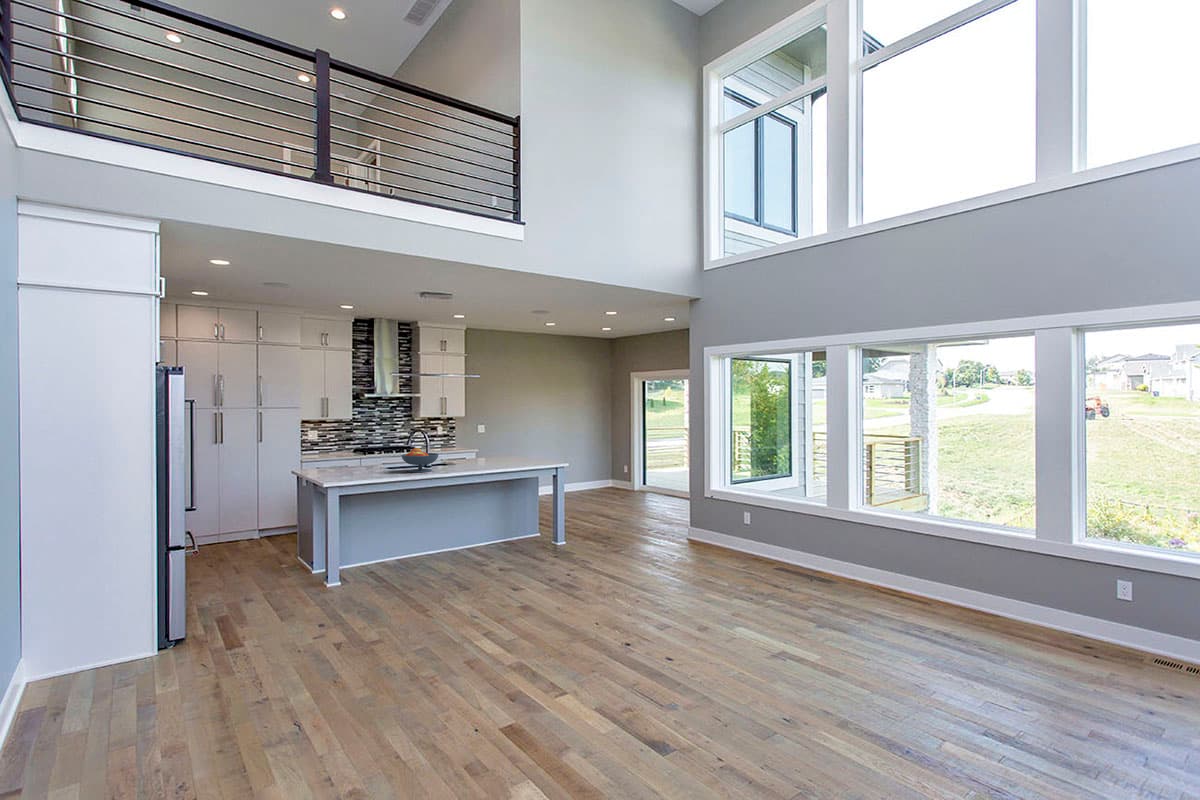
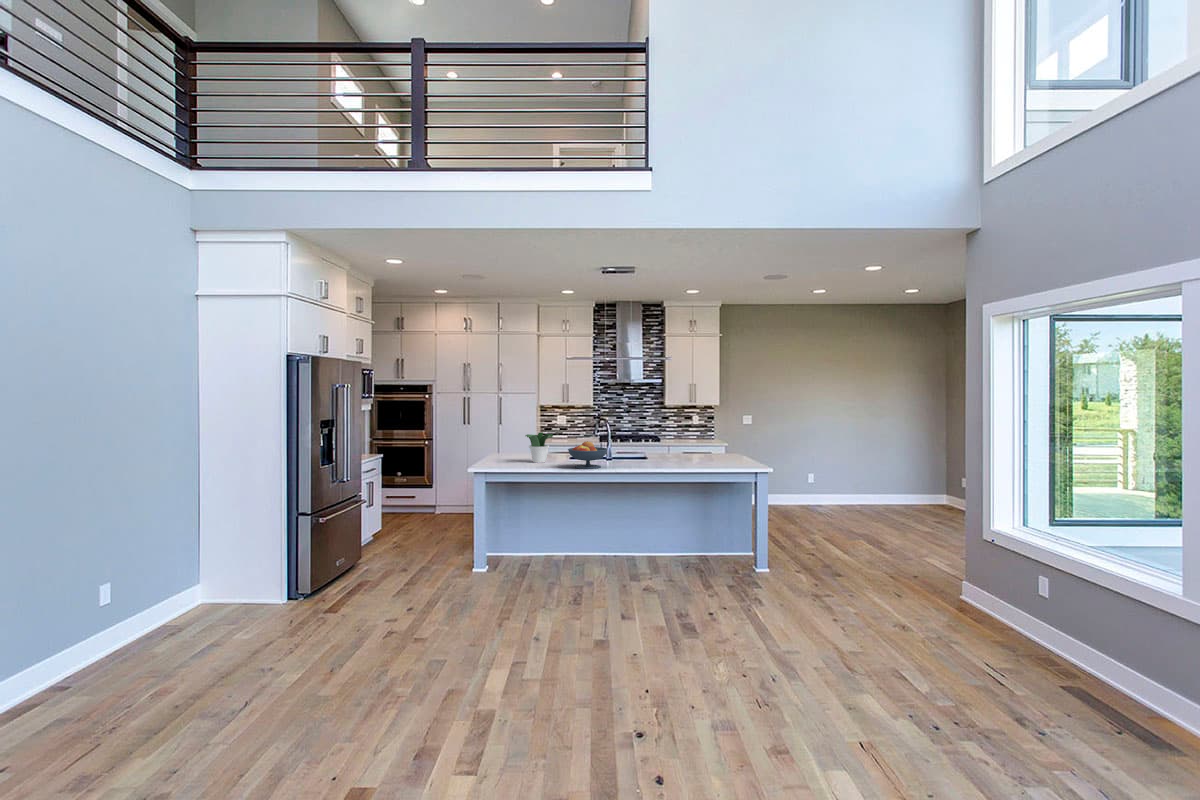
potted plant: none [338,442,374,472] -> present [525,432,553,463]

